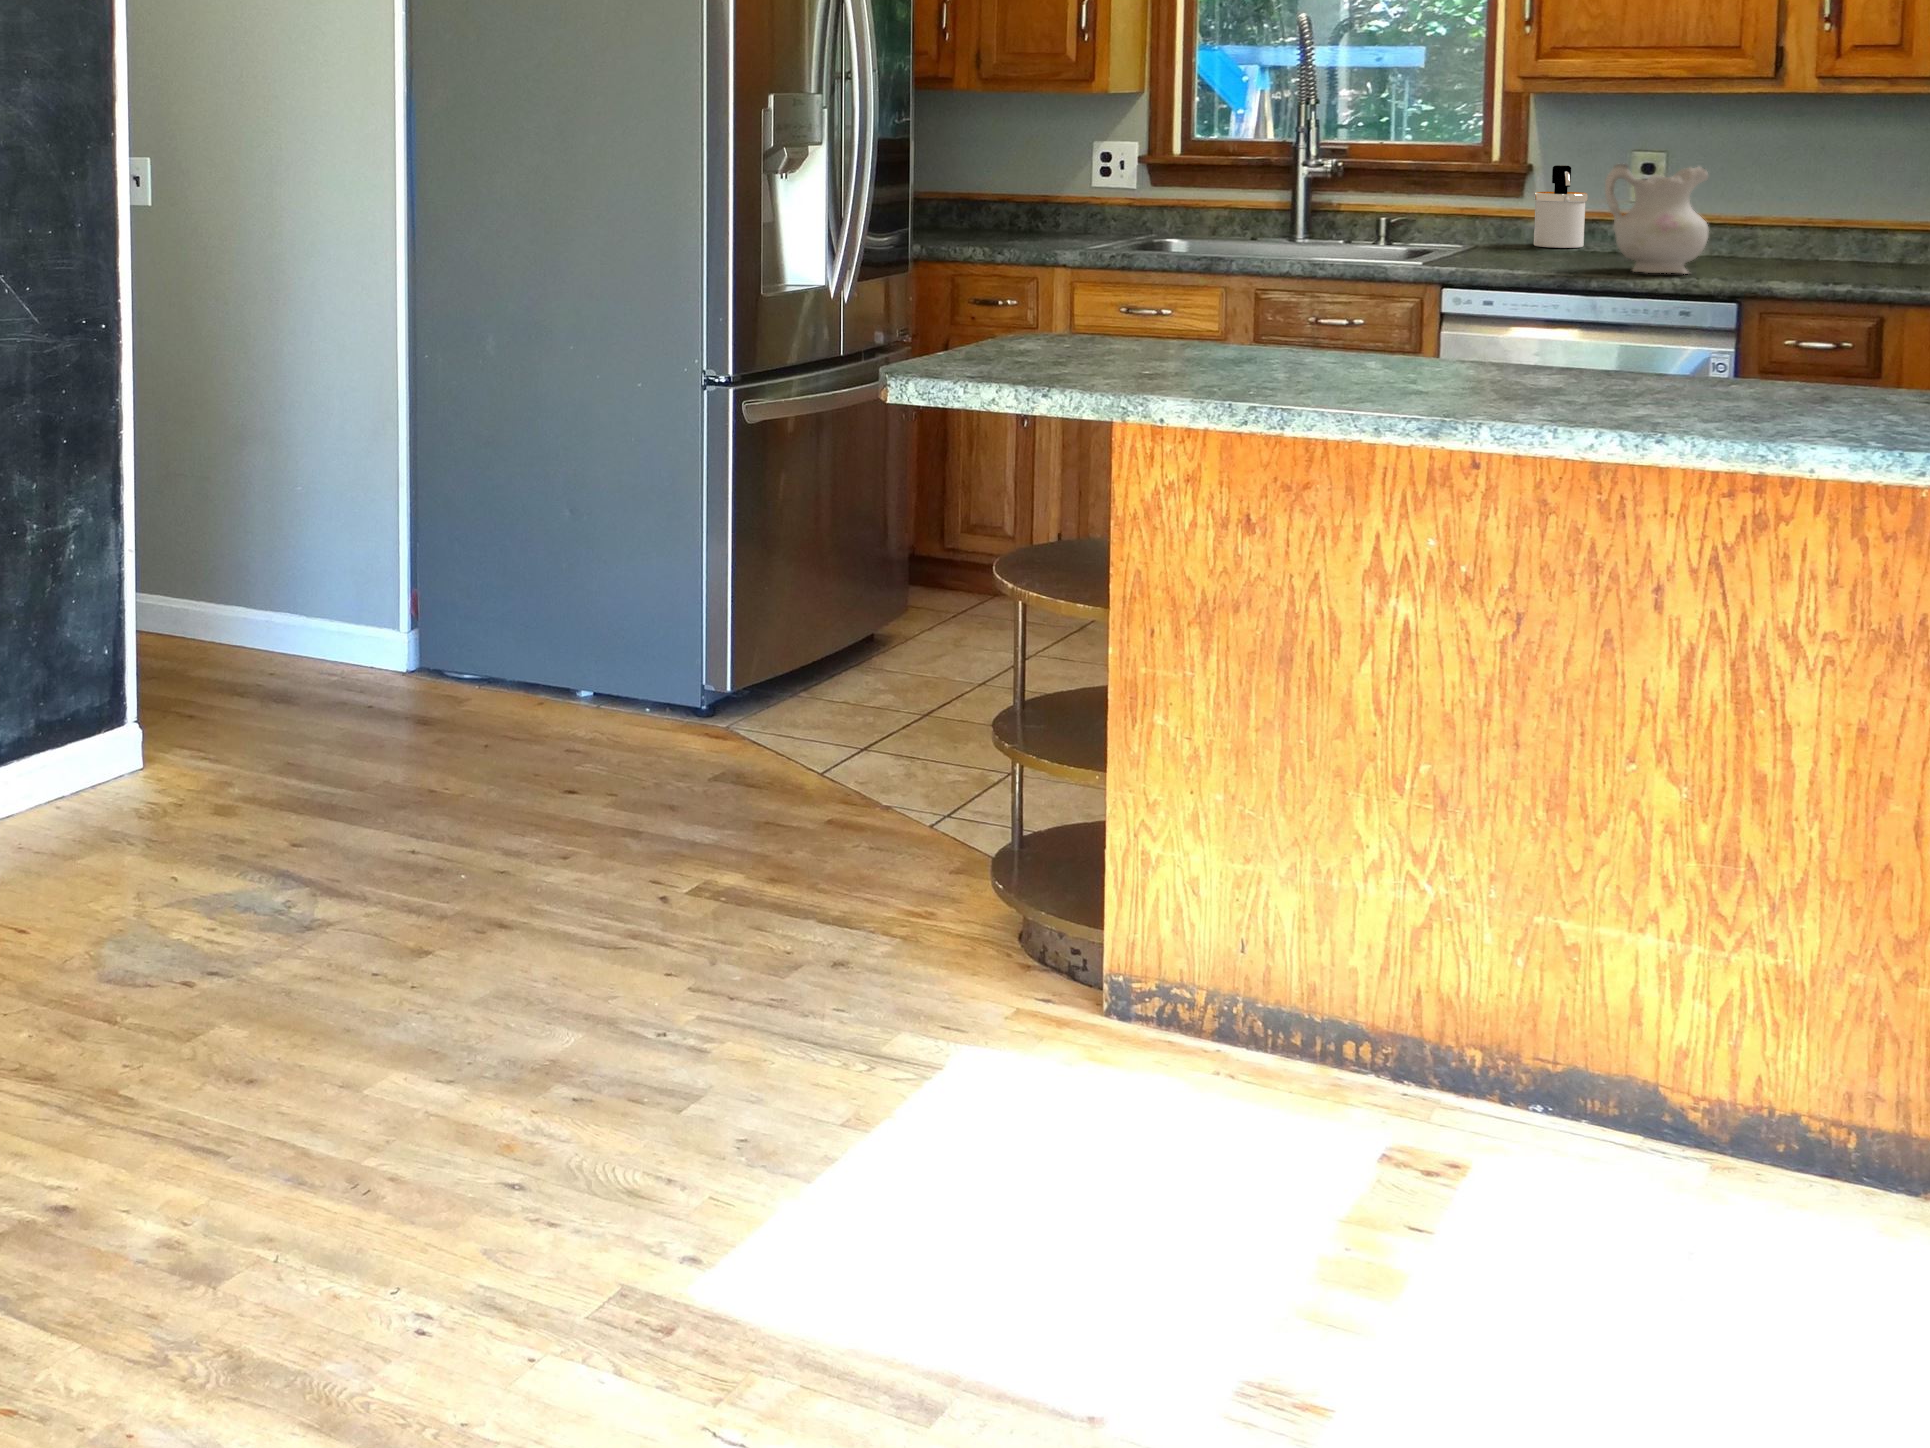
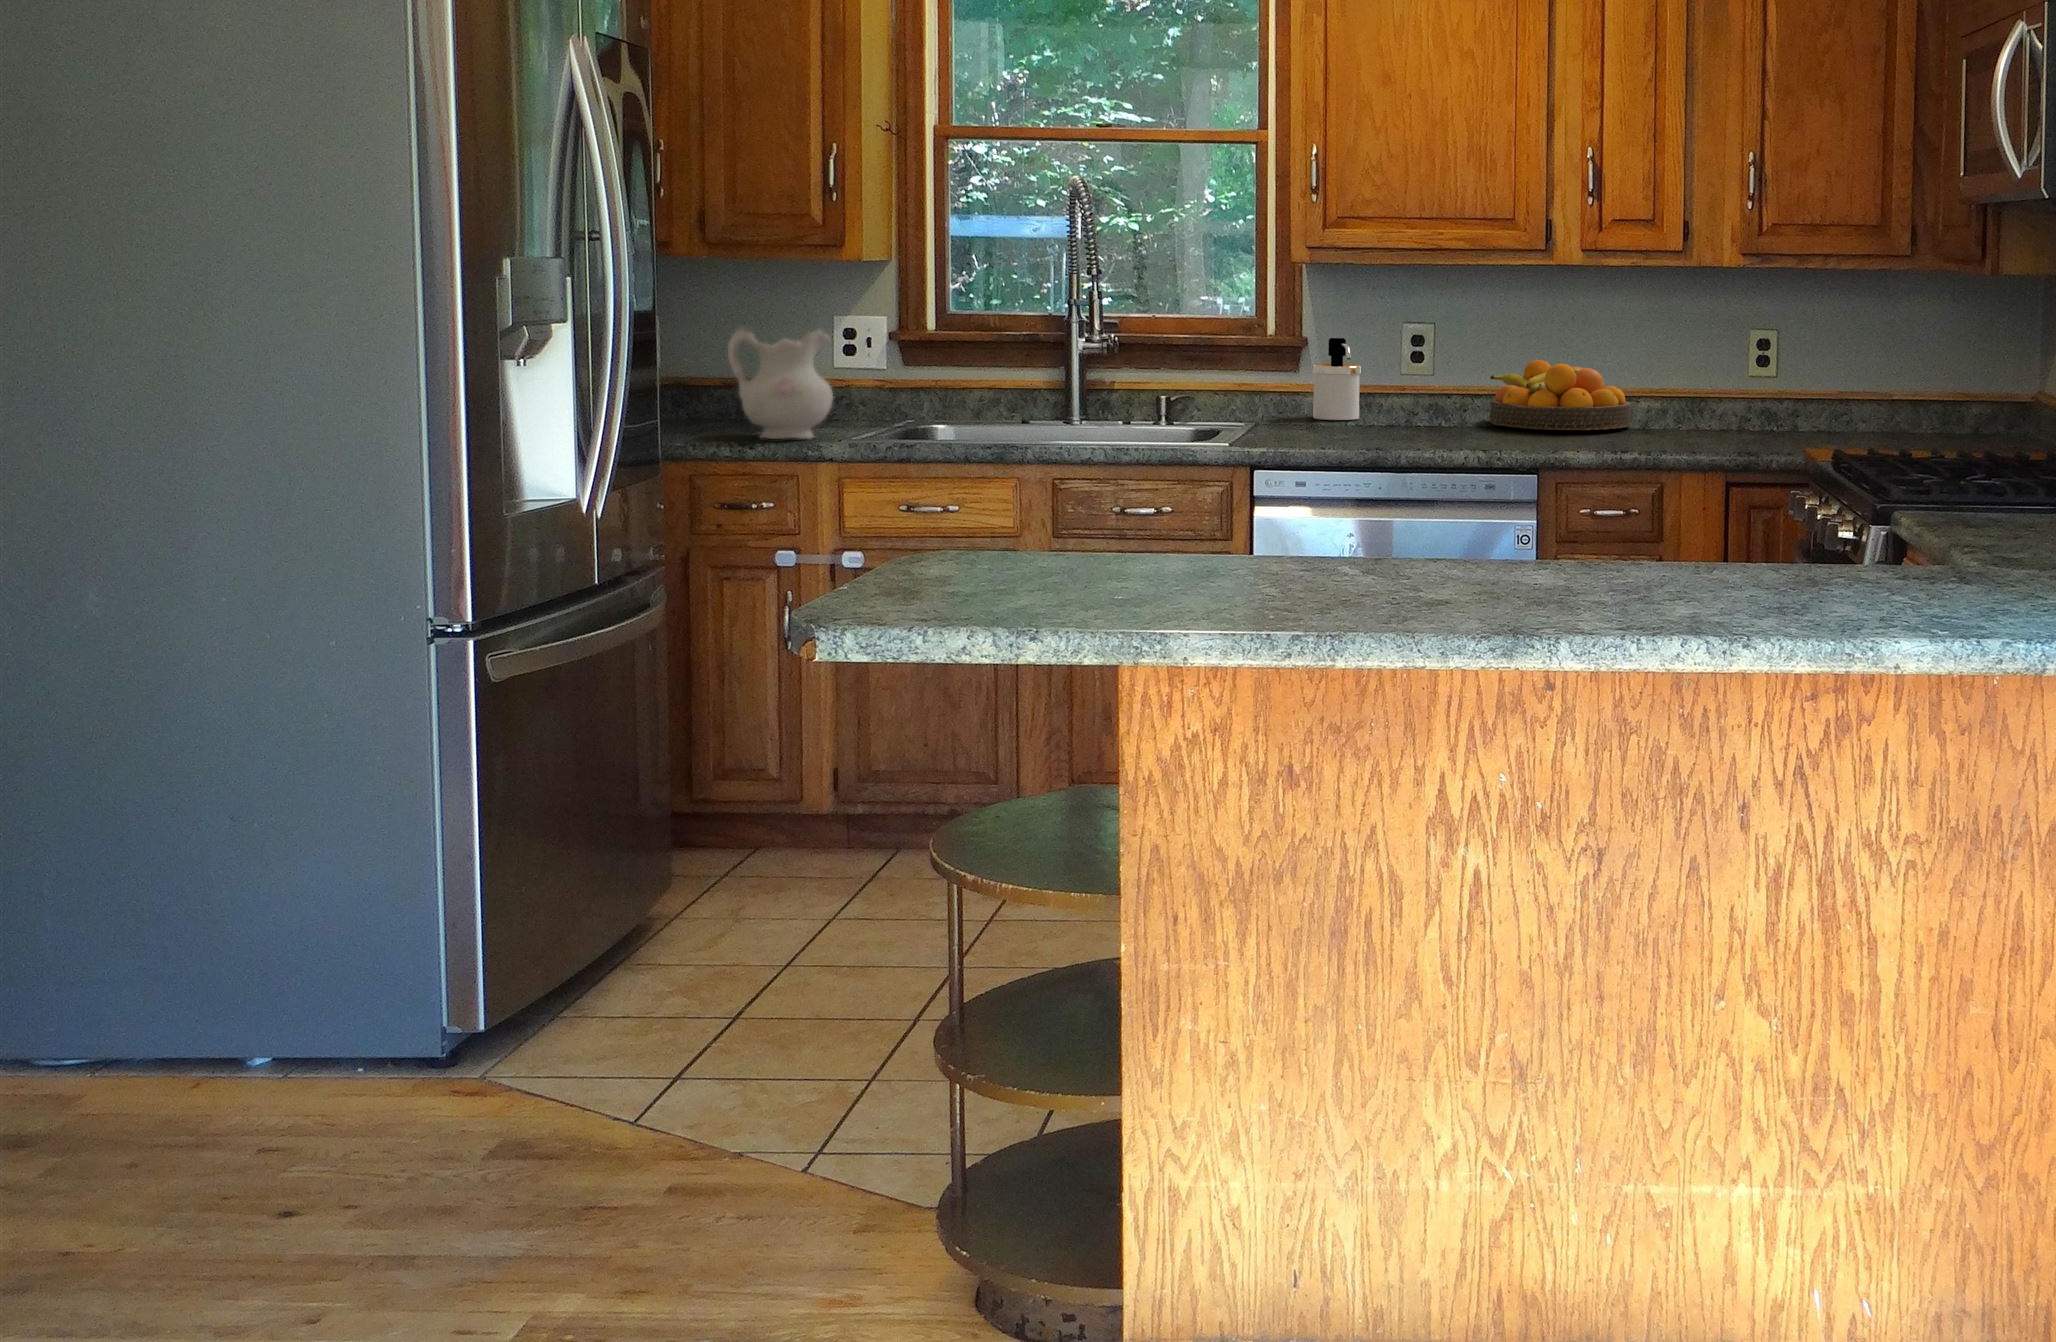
ceramic pitcher: present [1605,163,1709,274] -> present [728,327,833,439]
fruit bowl: none [1726,190,1896,264] -> present [1490,360,1631,430]

